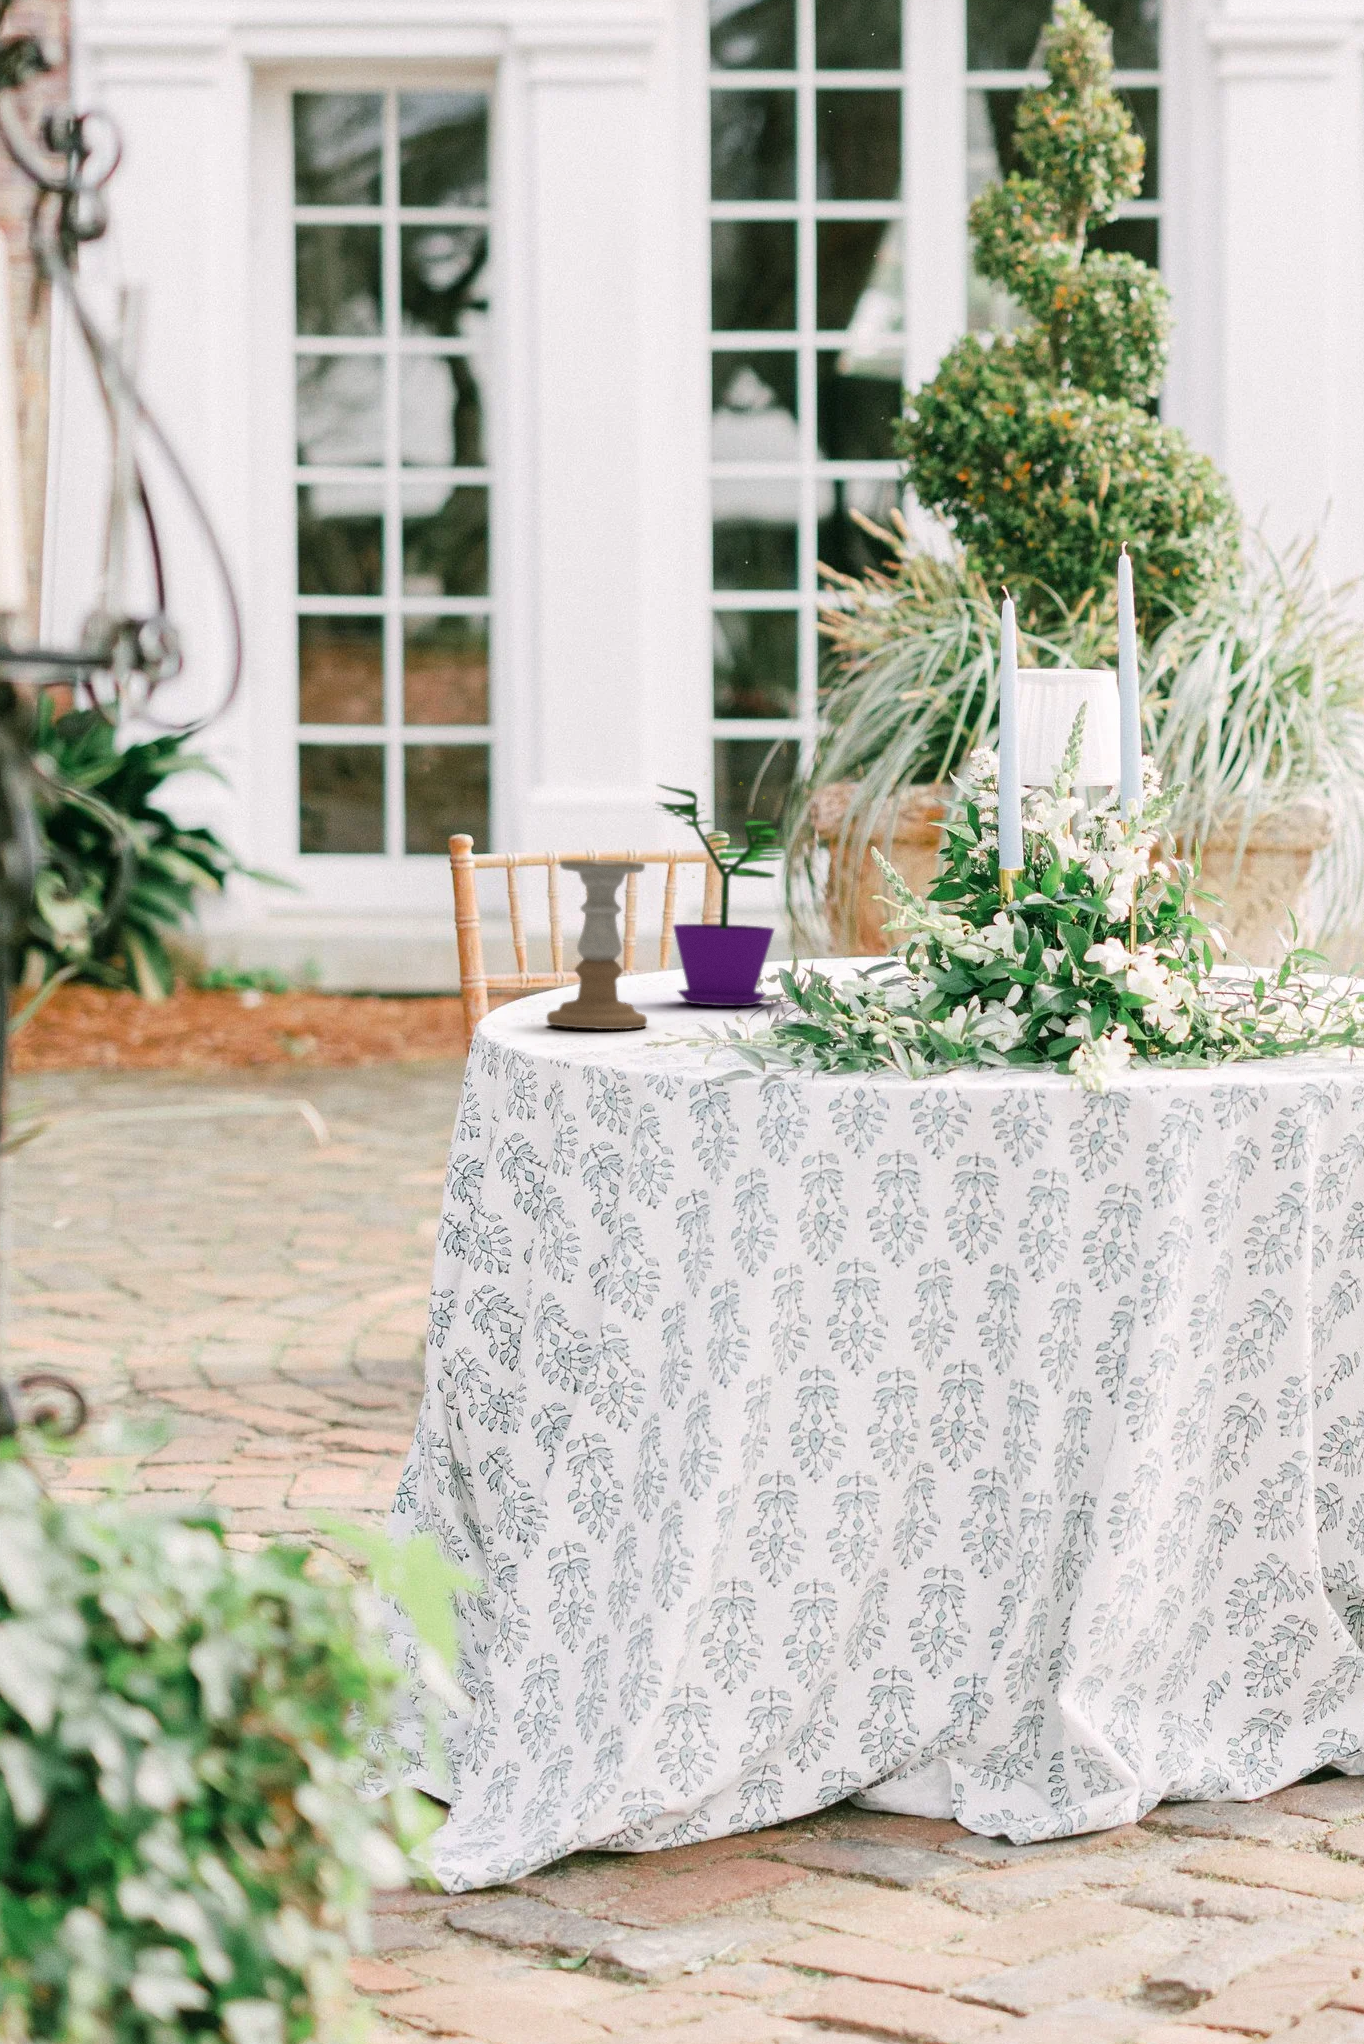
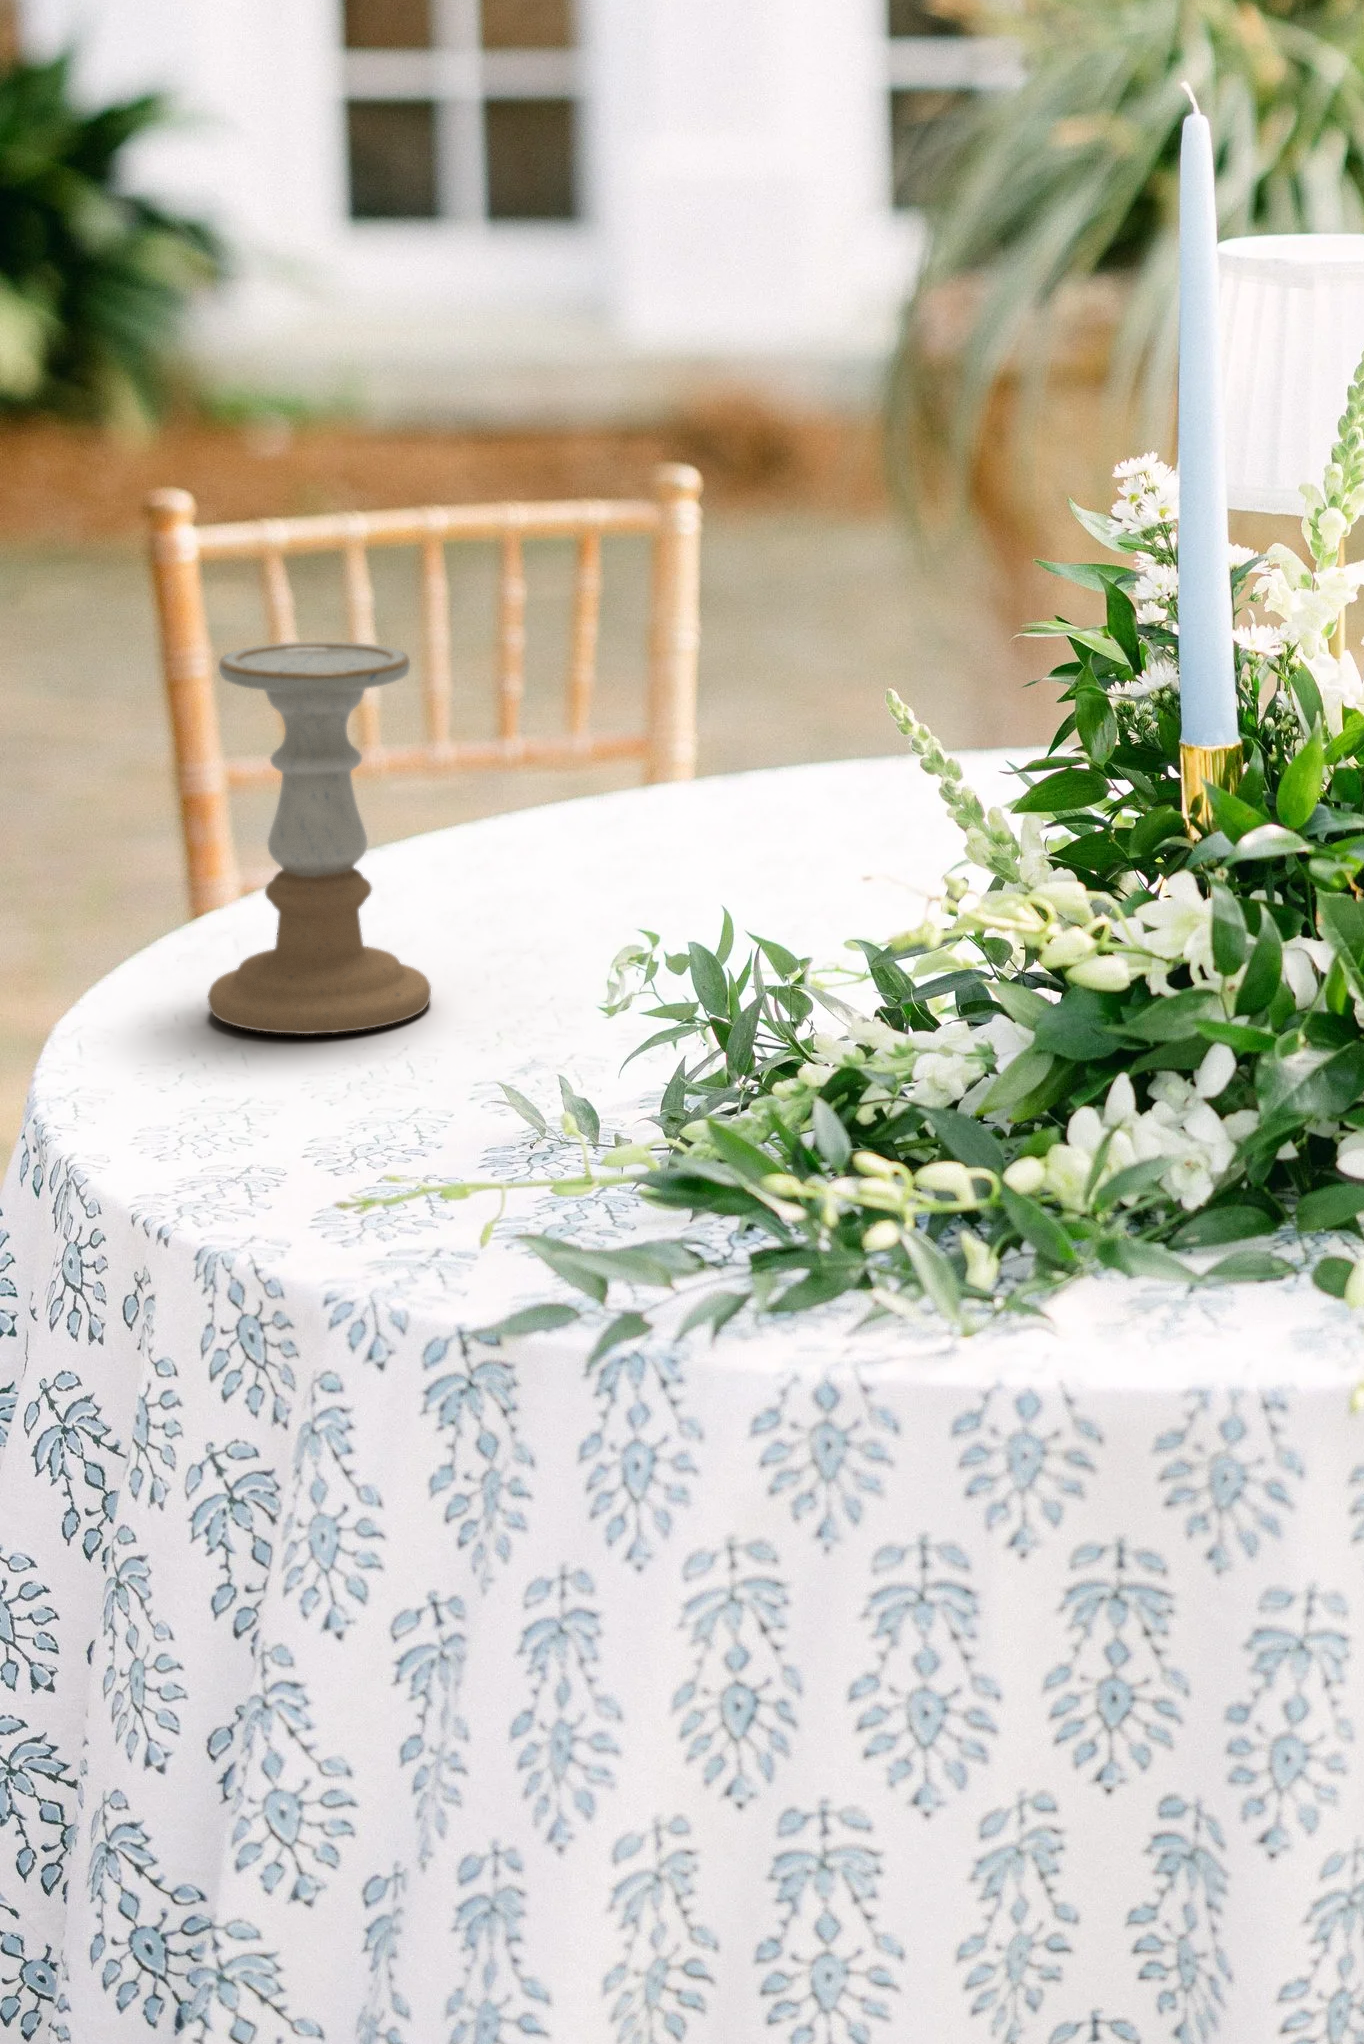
flower pot: present [659,785,783,1006] -> none [482,407,759,890]

